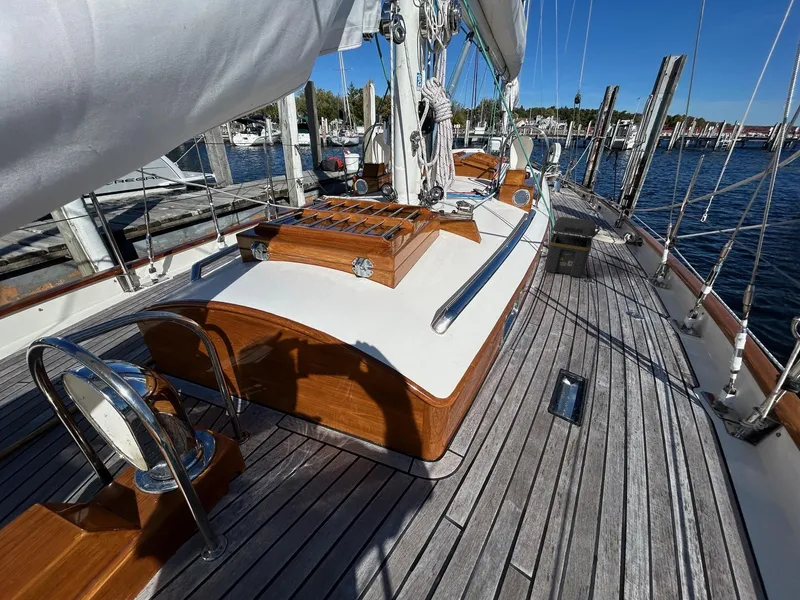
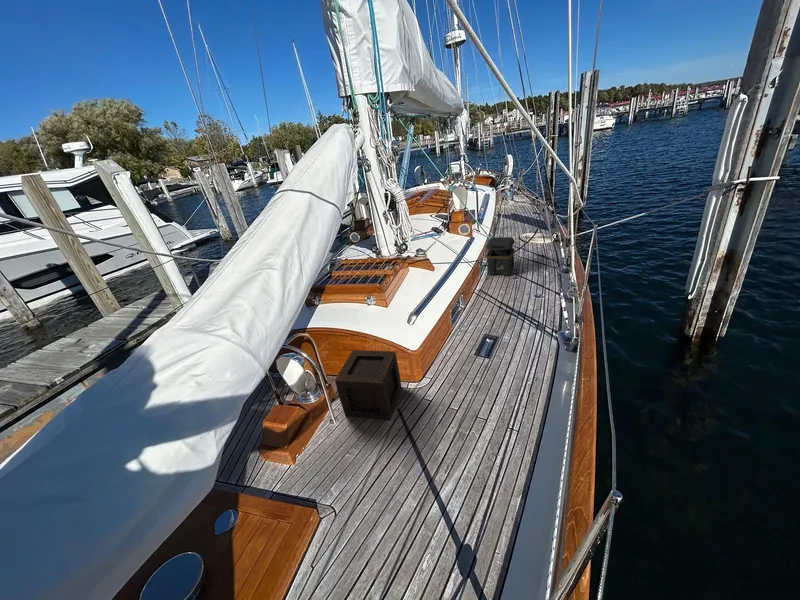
wooden crate: none [230,369,398,565] -> present [335,350,401,420]

